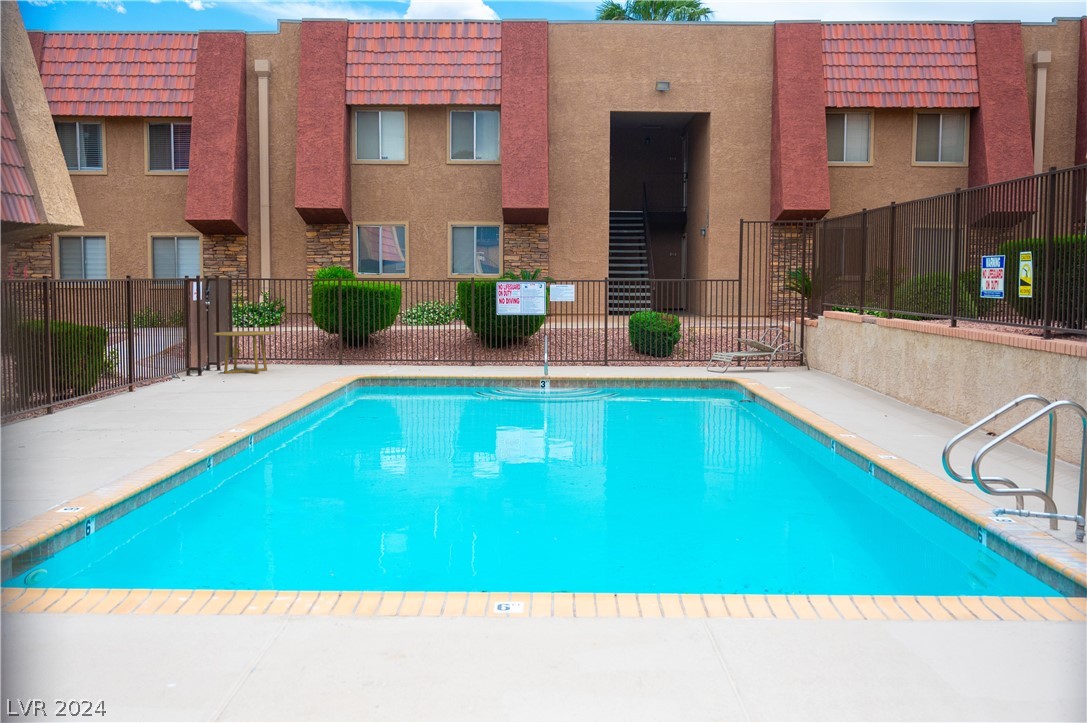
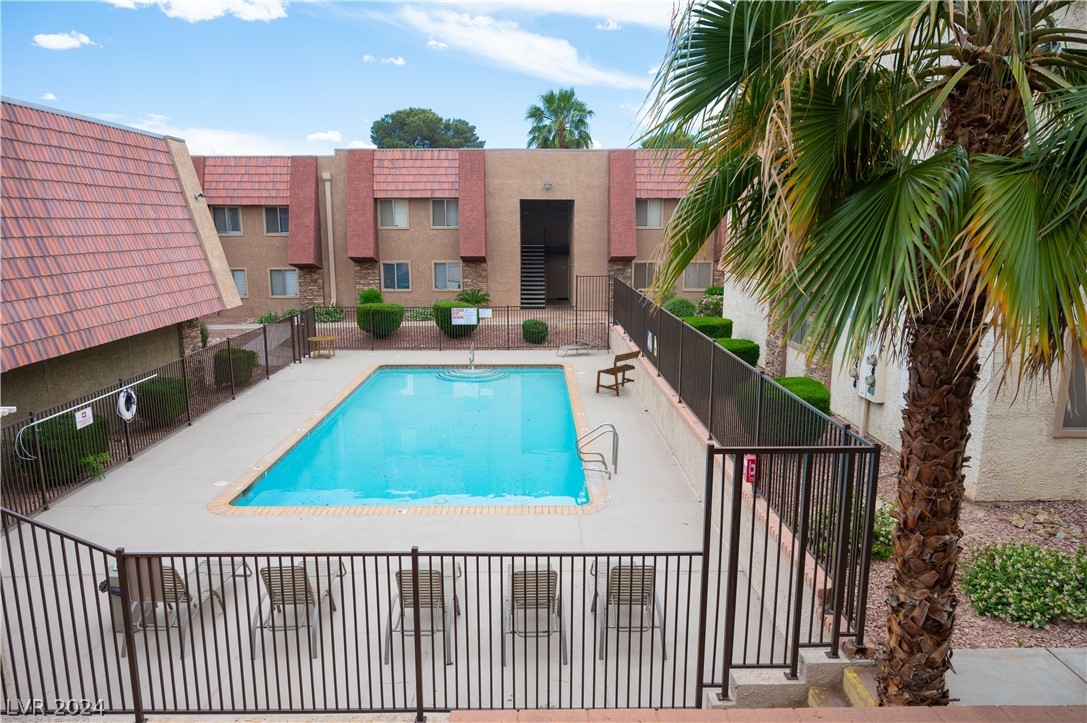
bench: none [857,332,955,432] -> present [596,350,641,396]

